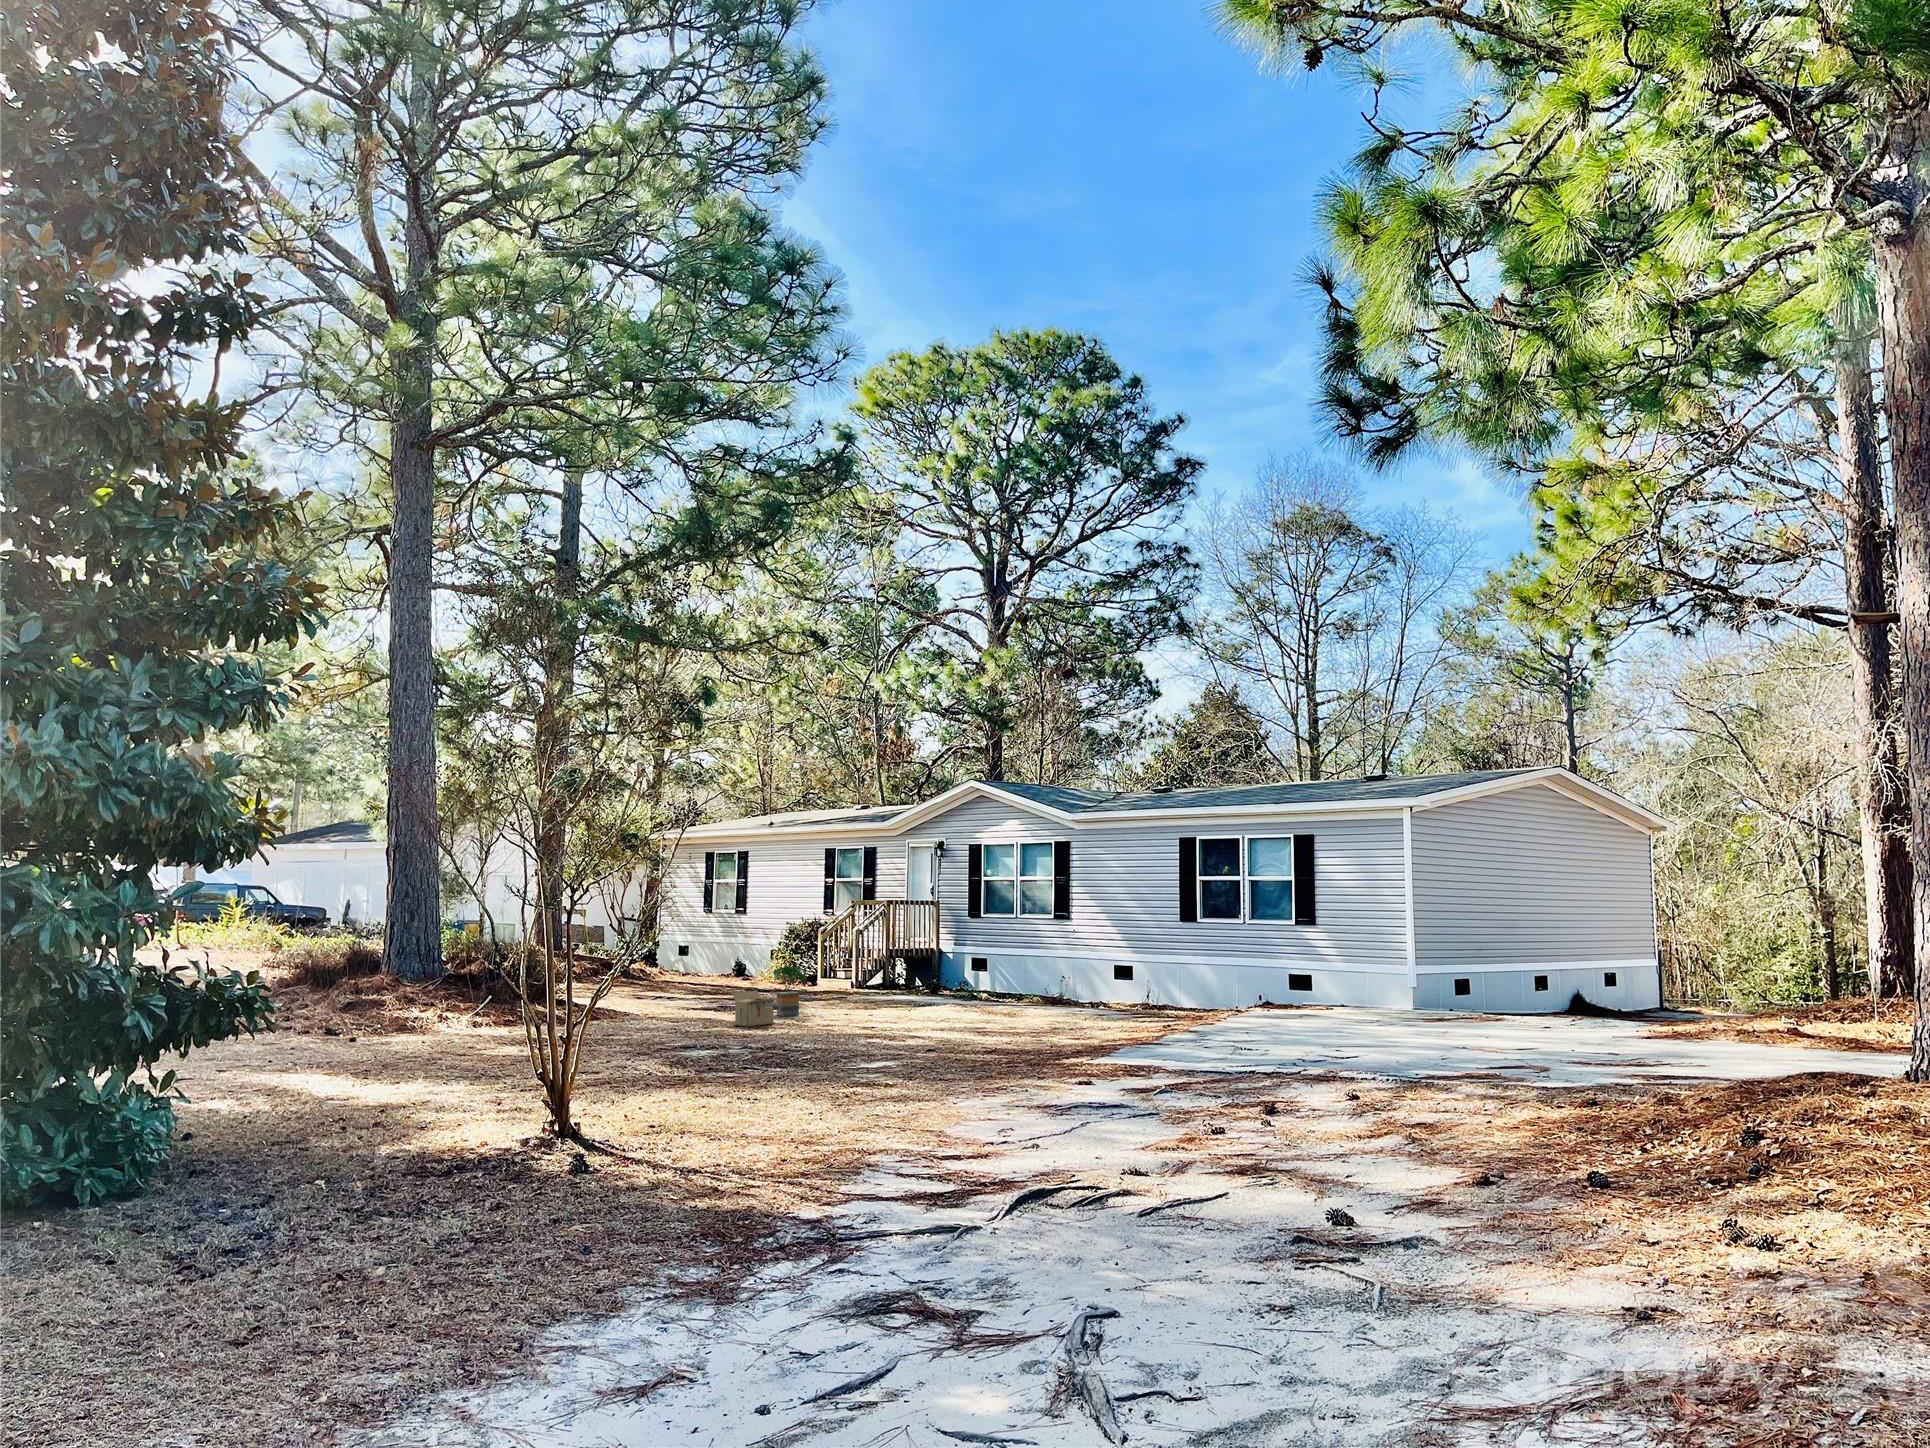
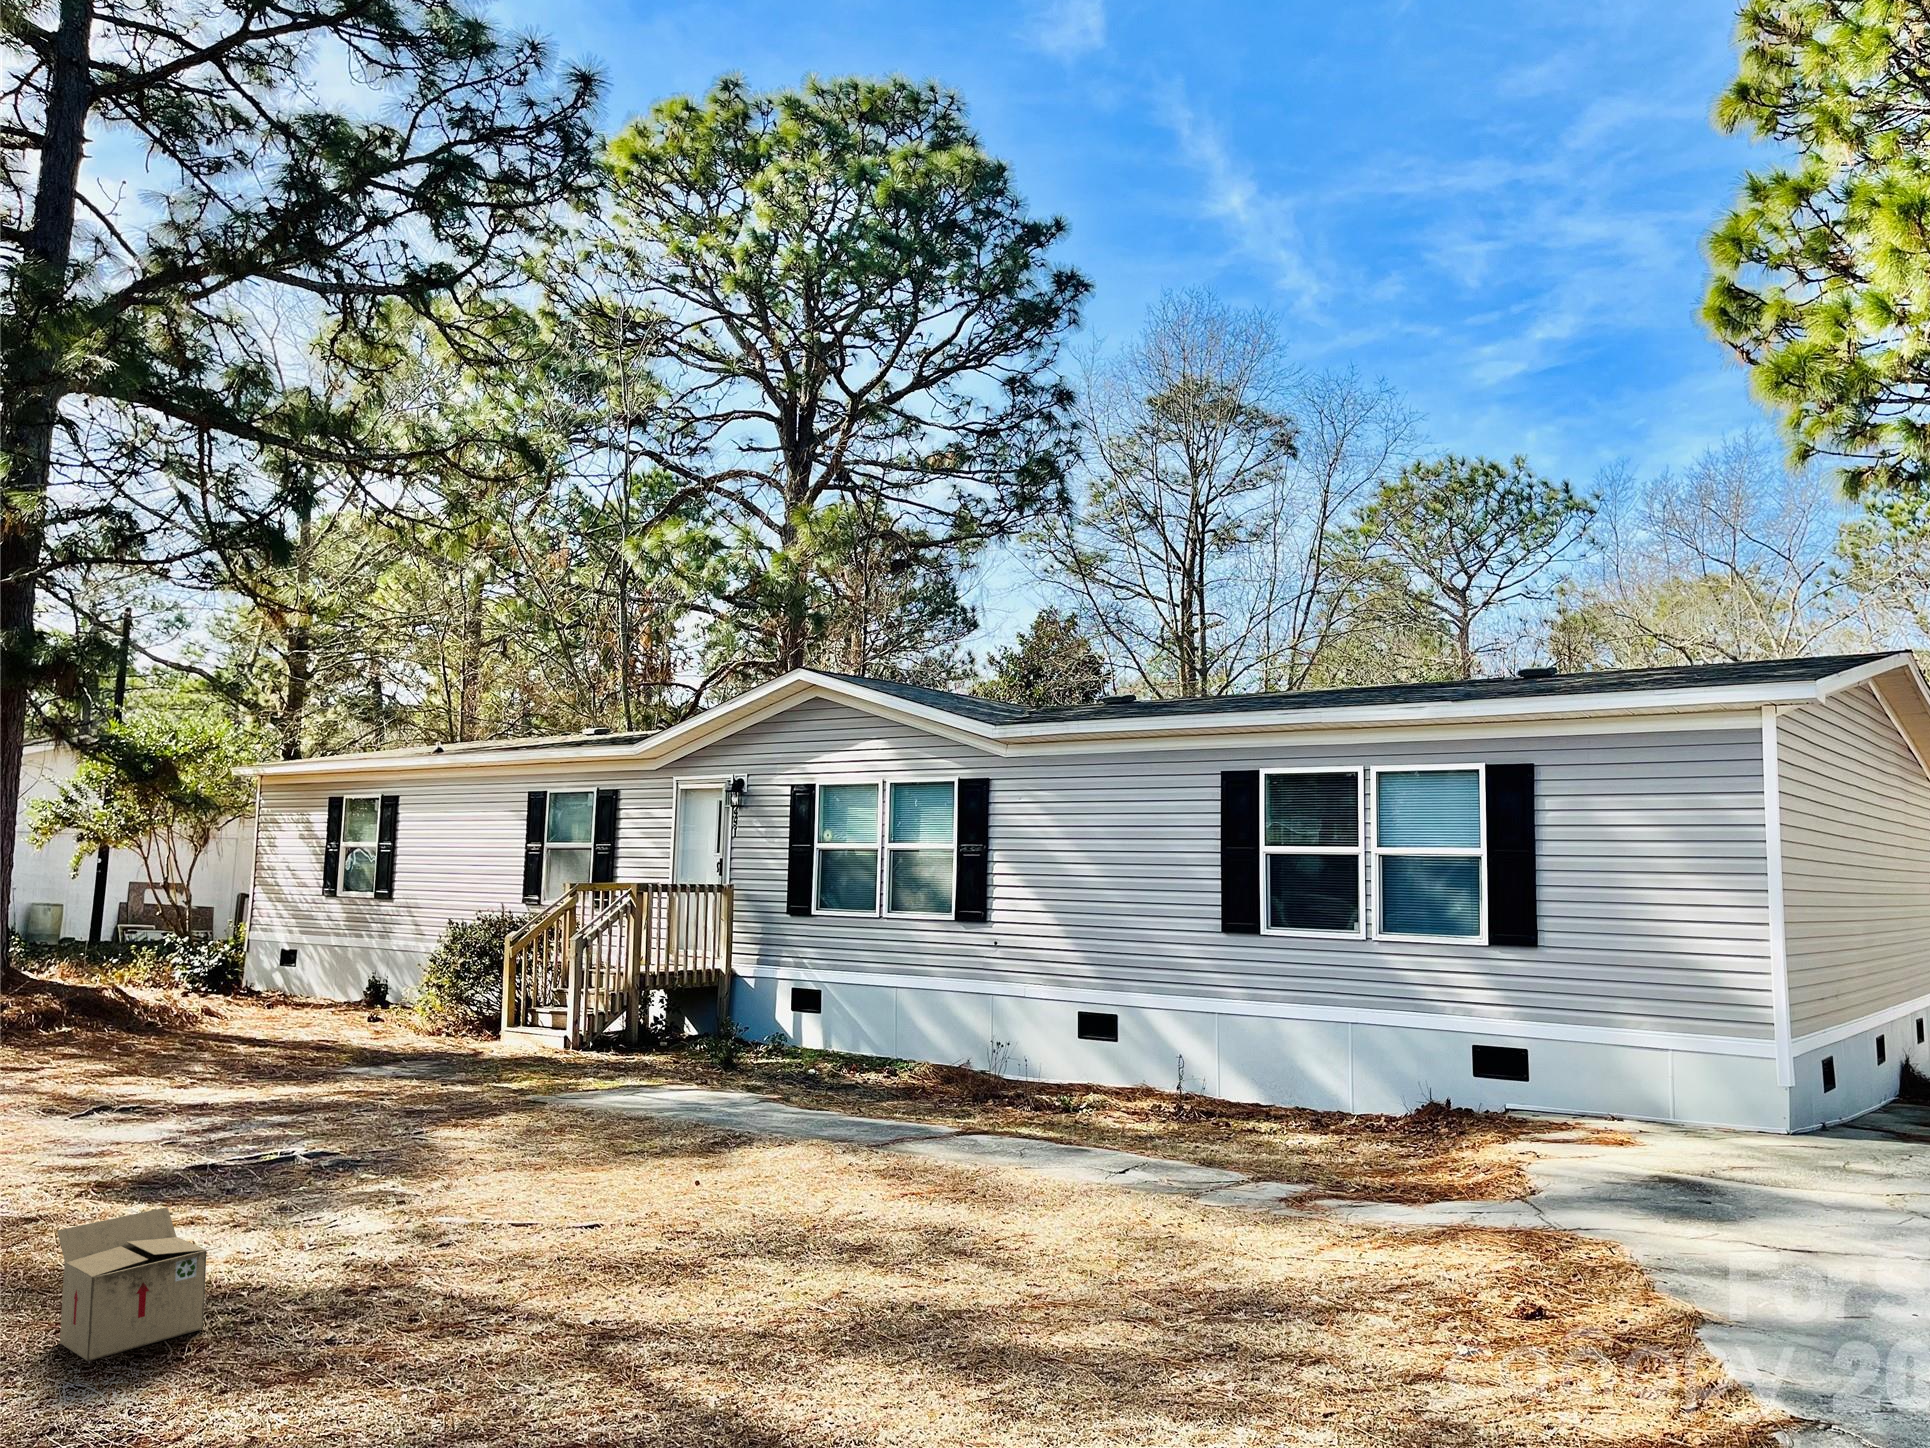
potted tree: present [773,966,806,1016] -> none [263,1092,371,1248]

